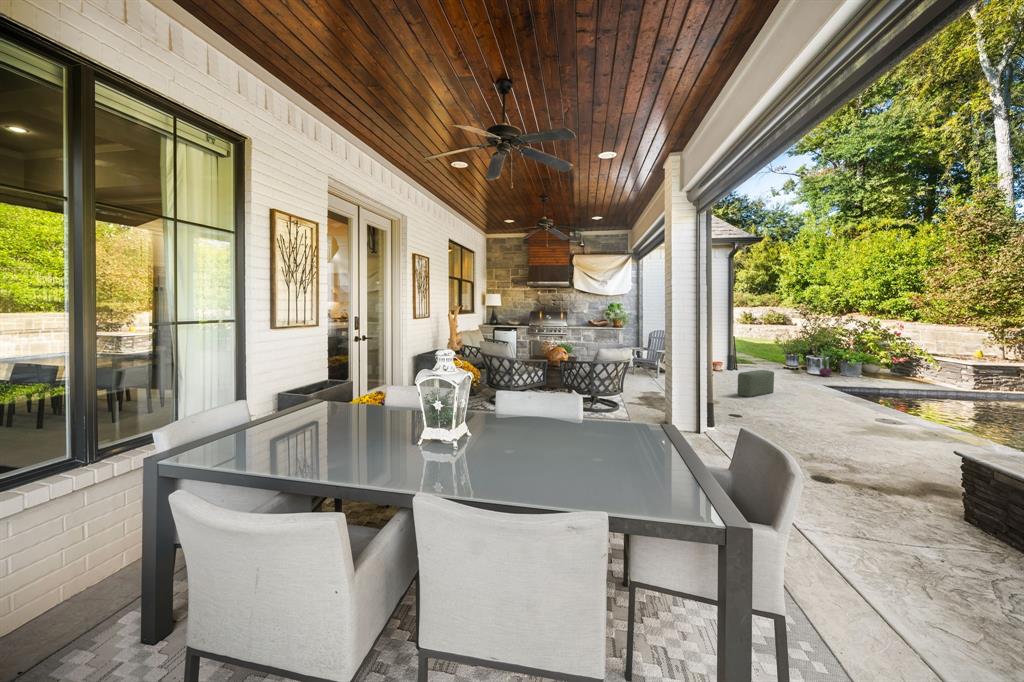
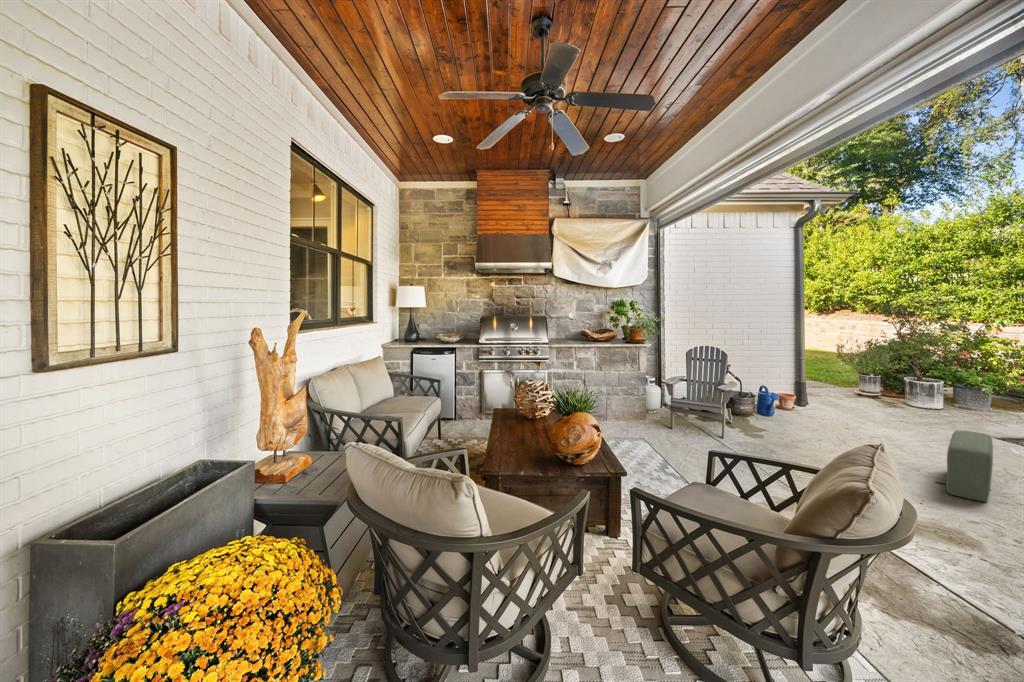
decorative plant: present [819,350,831,377] -> none [912,369,982,414]

